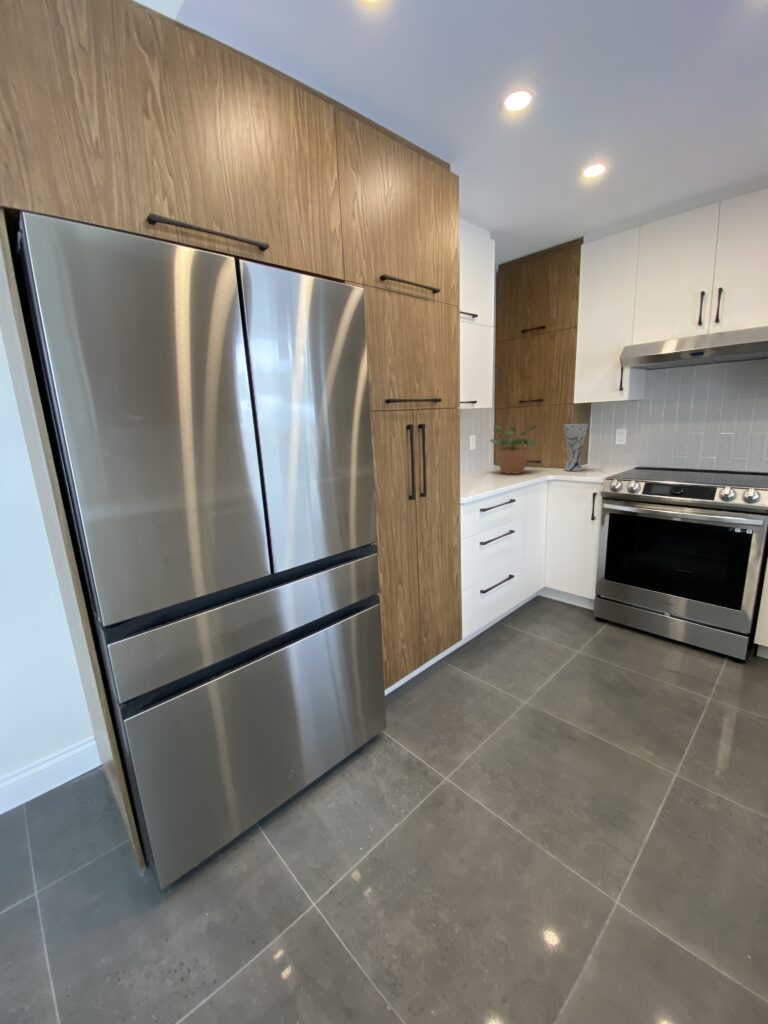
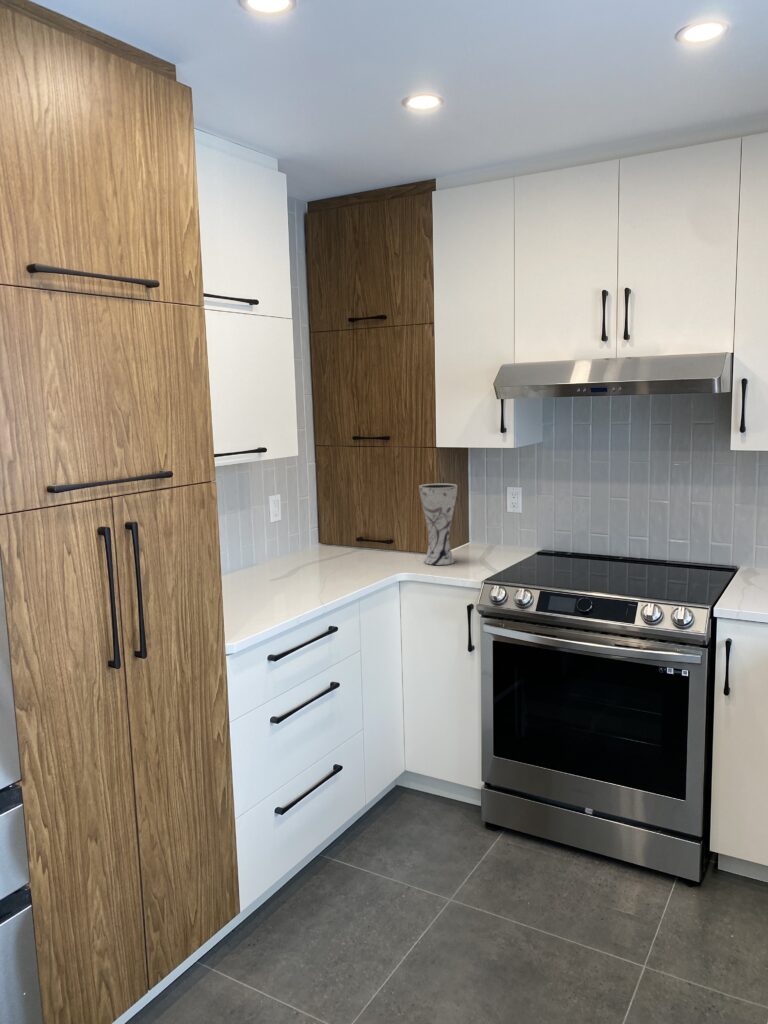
potted plant: present [490,426,536,474] -> none [294,485,387,574]

